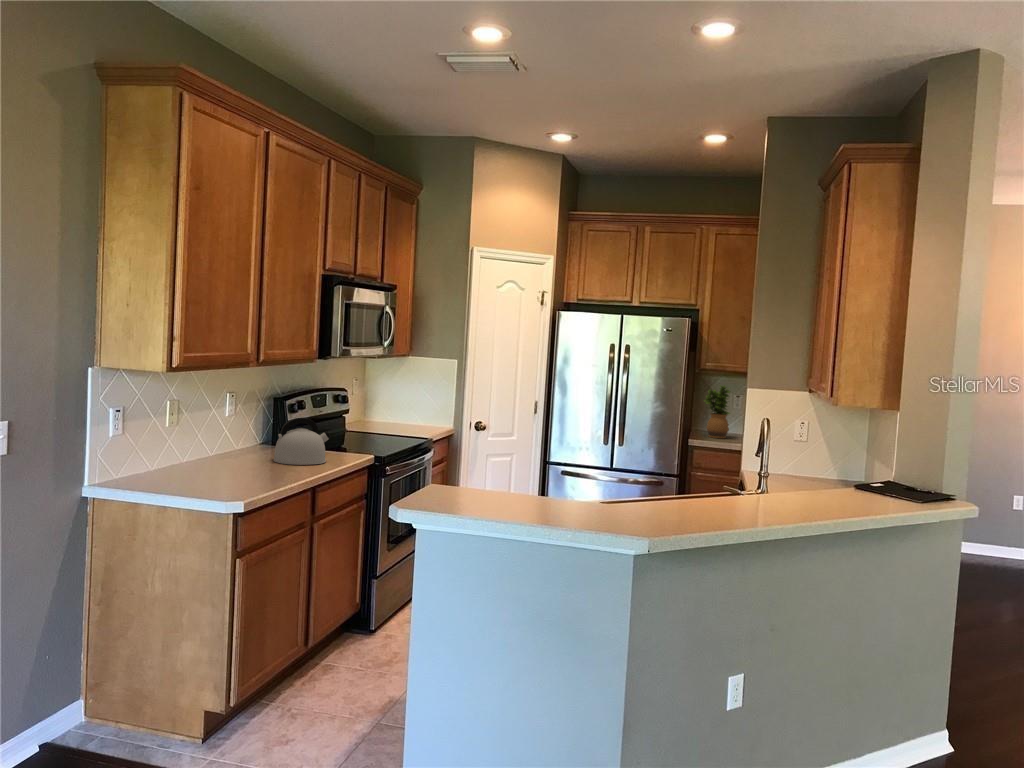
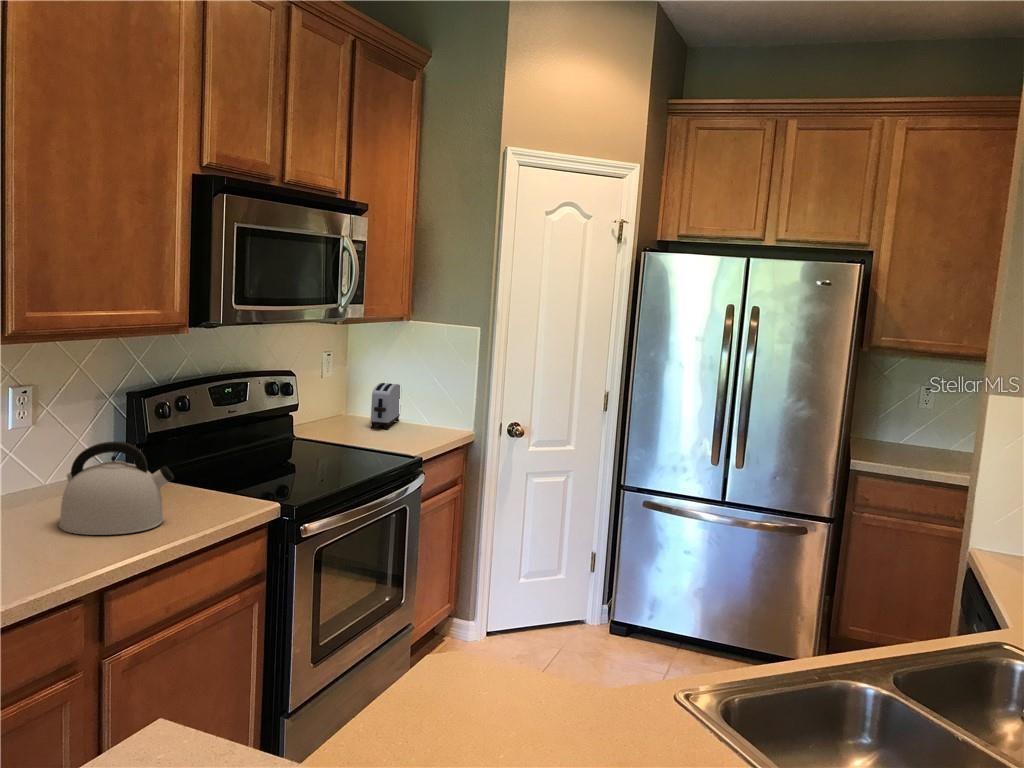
potted plant: present [704,386,730,438] -> none [877,374,927,461]
toaster: none [387,397,402,427] -> present [371,383,400,429]

